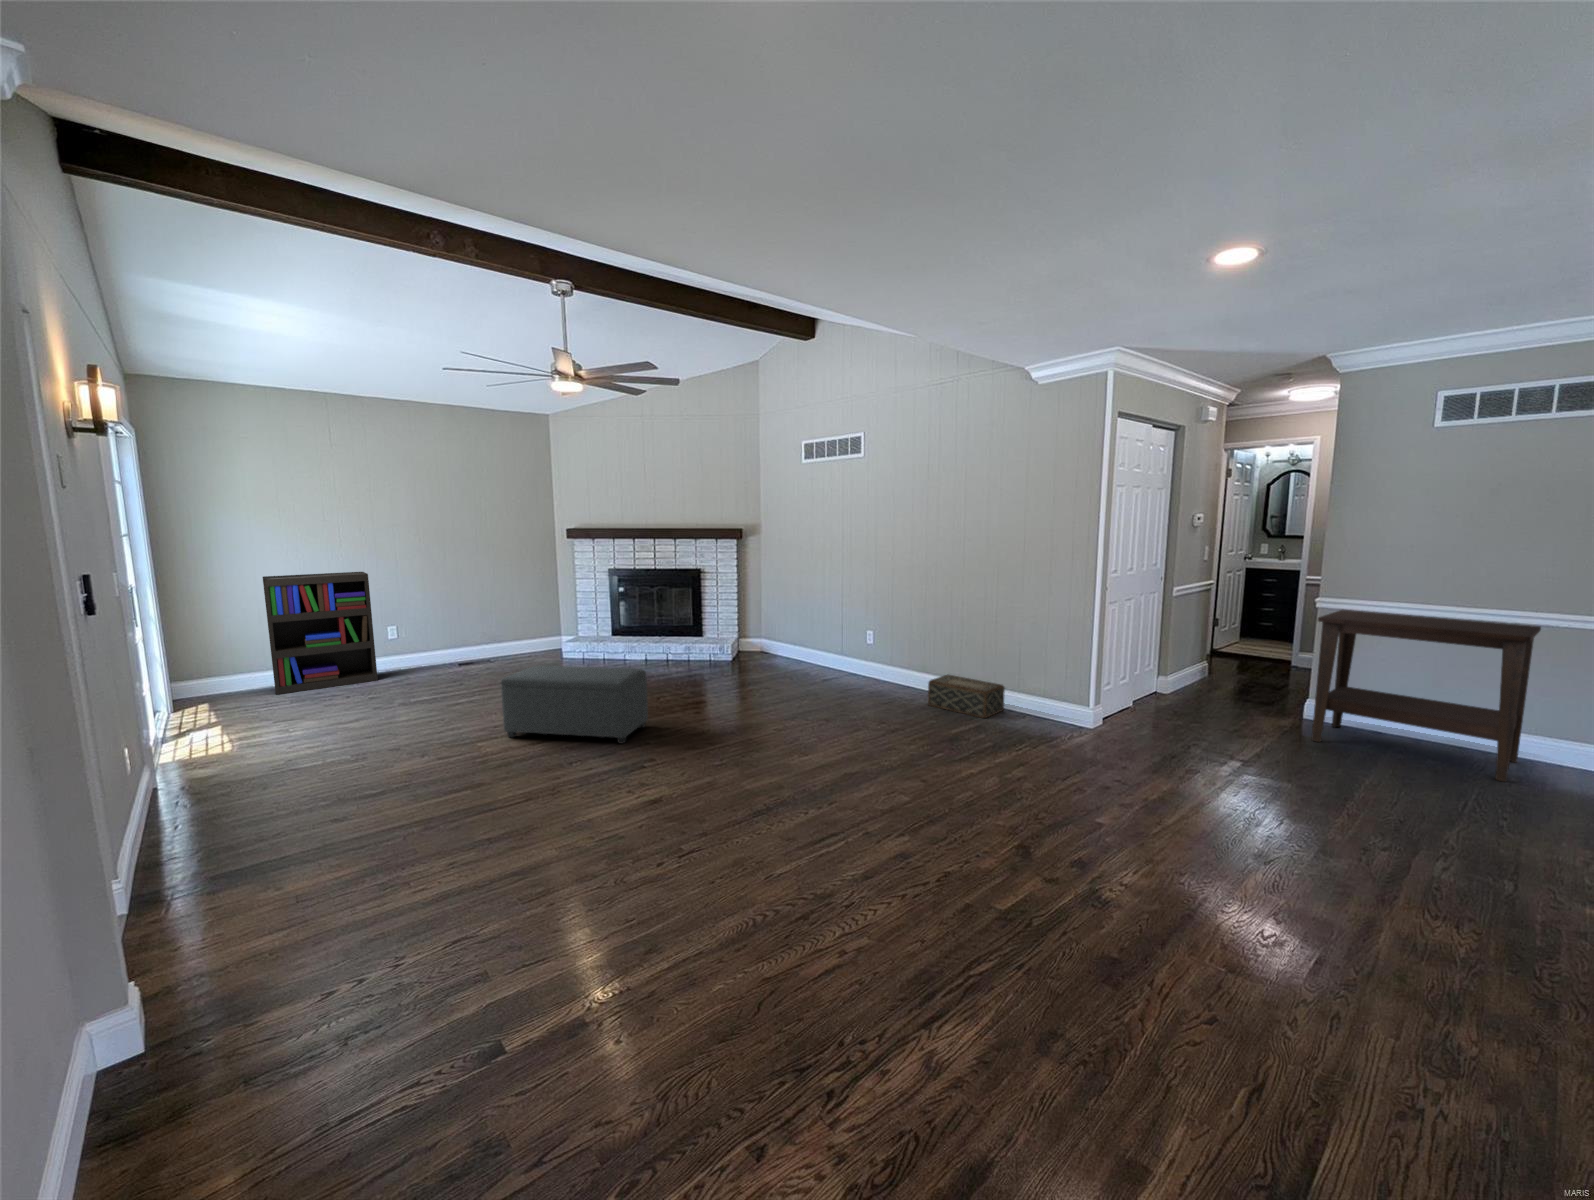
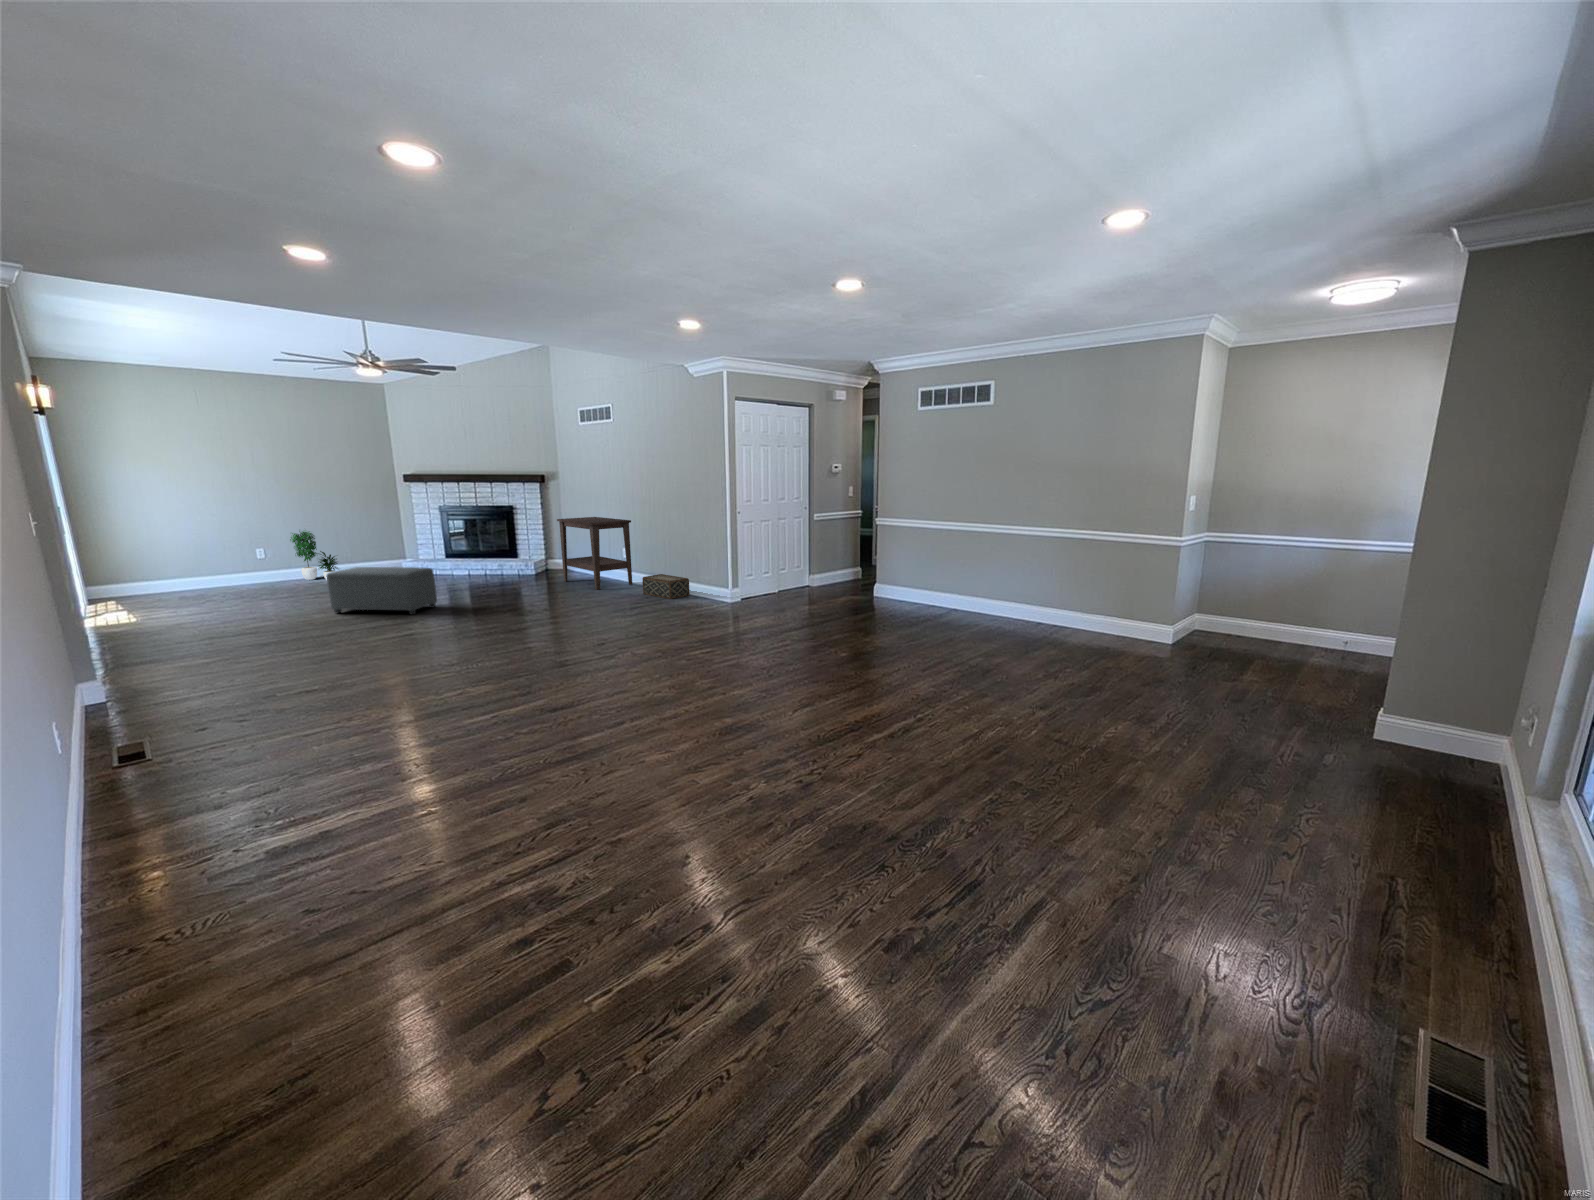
bookshelf: present [263,572,378,695] -> none [148,506,249,597]
potted plant: none [426,598,489,668] -> present [290,531,338,580]
side table: present [1312,610,1541,782] -> present [557,517,632,590]

